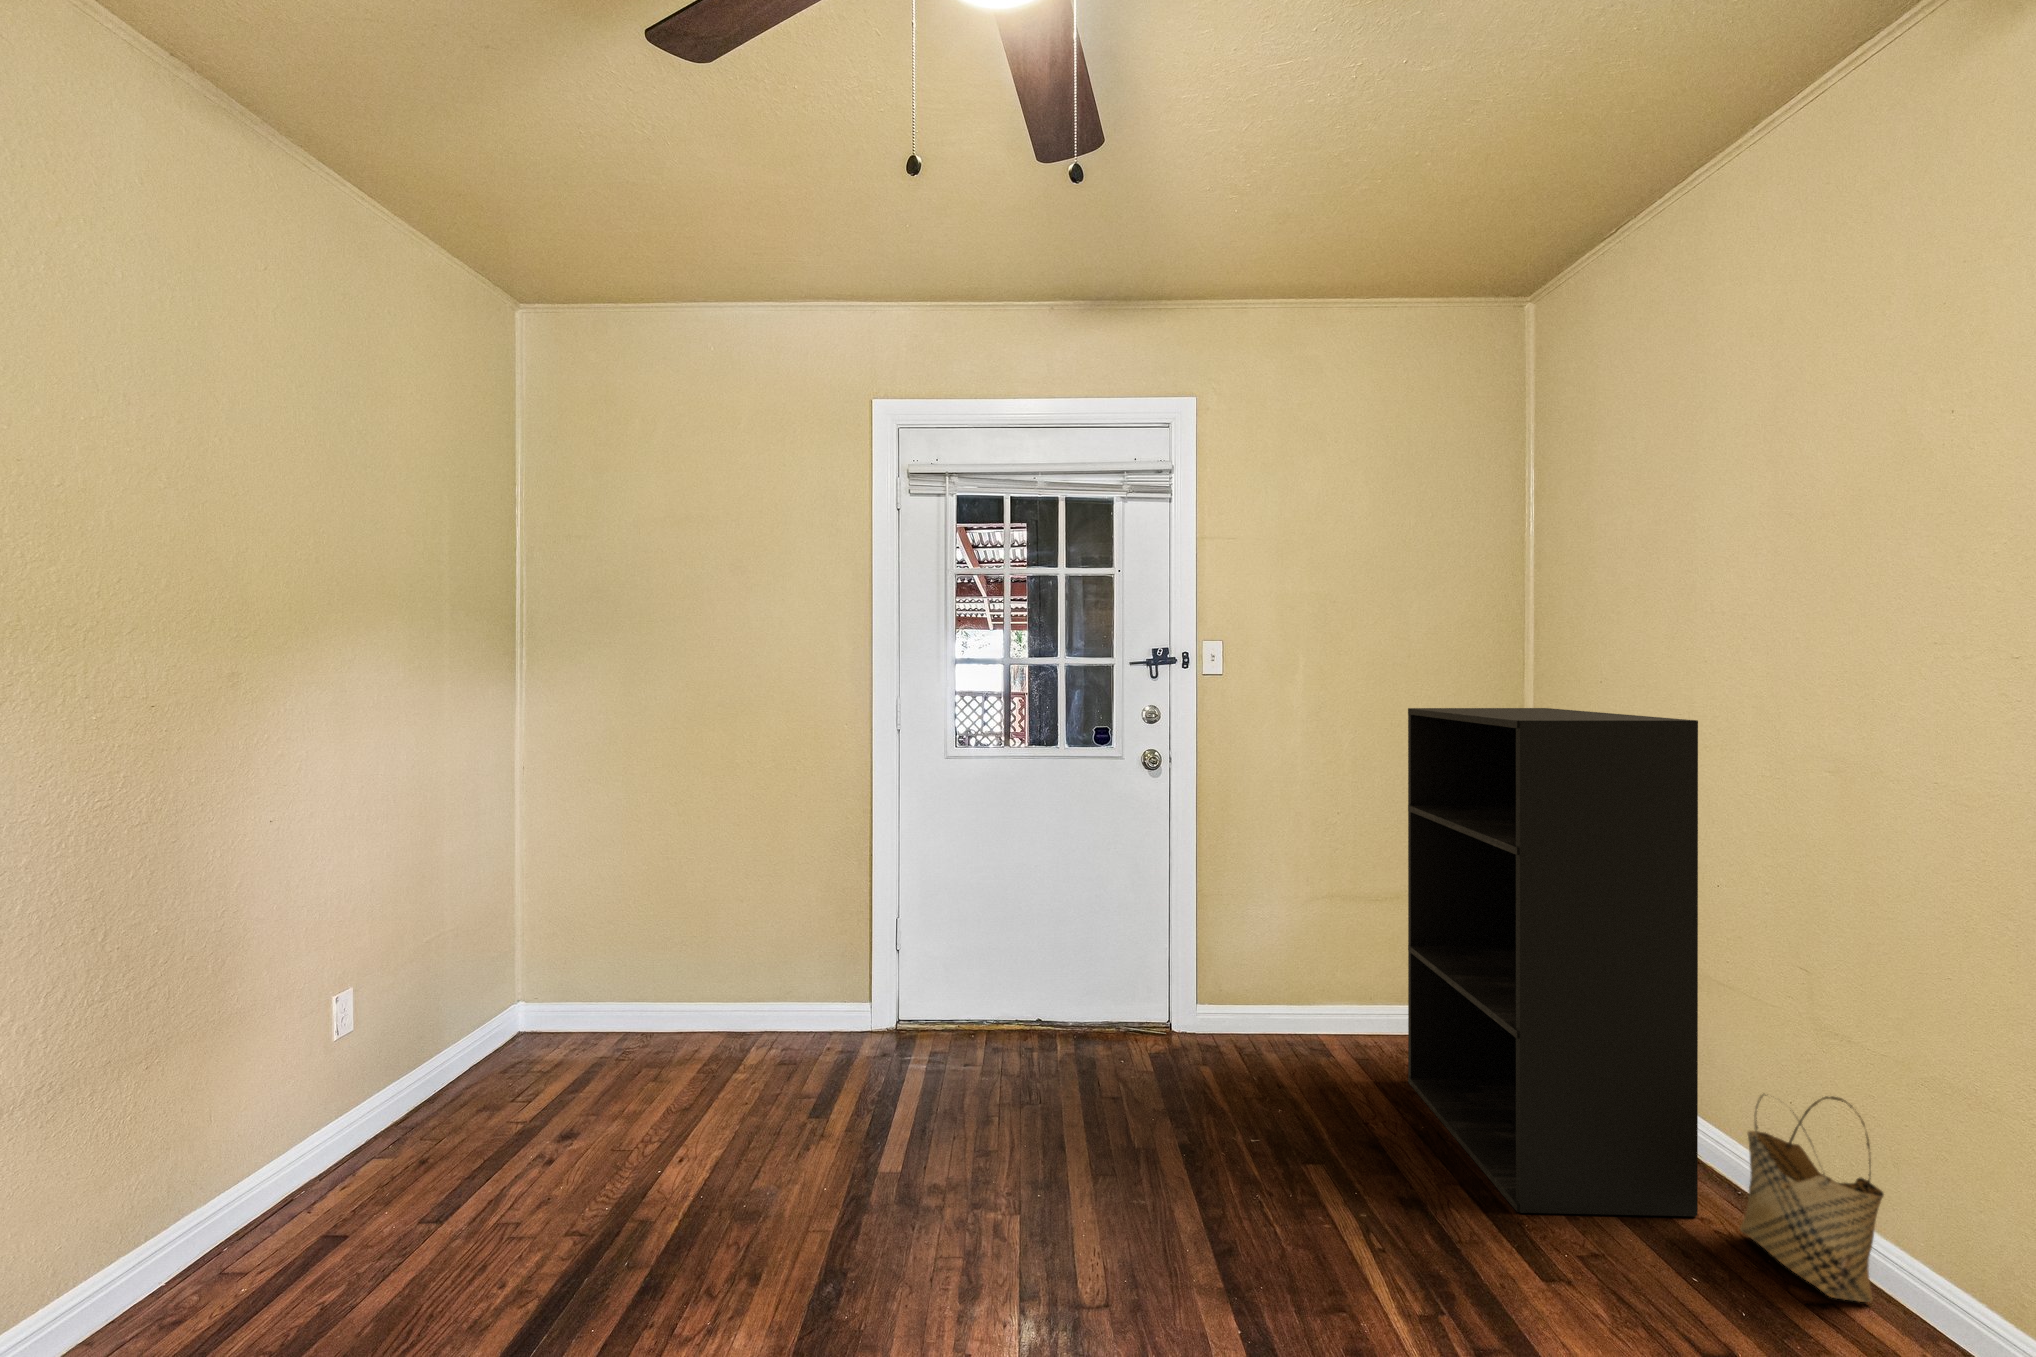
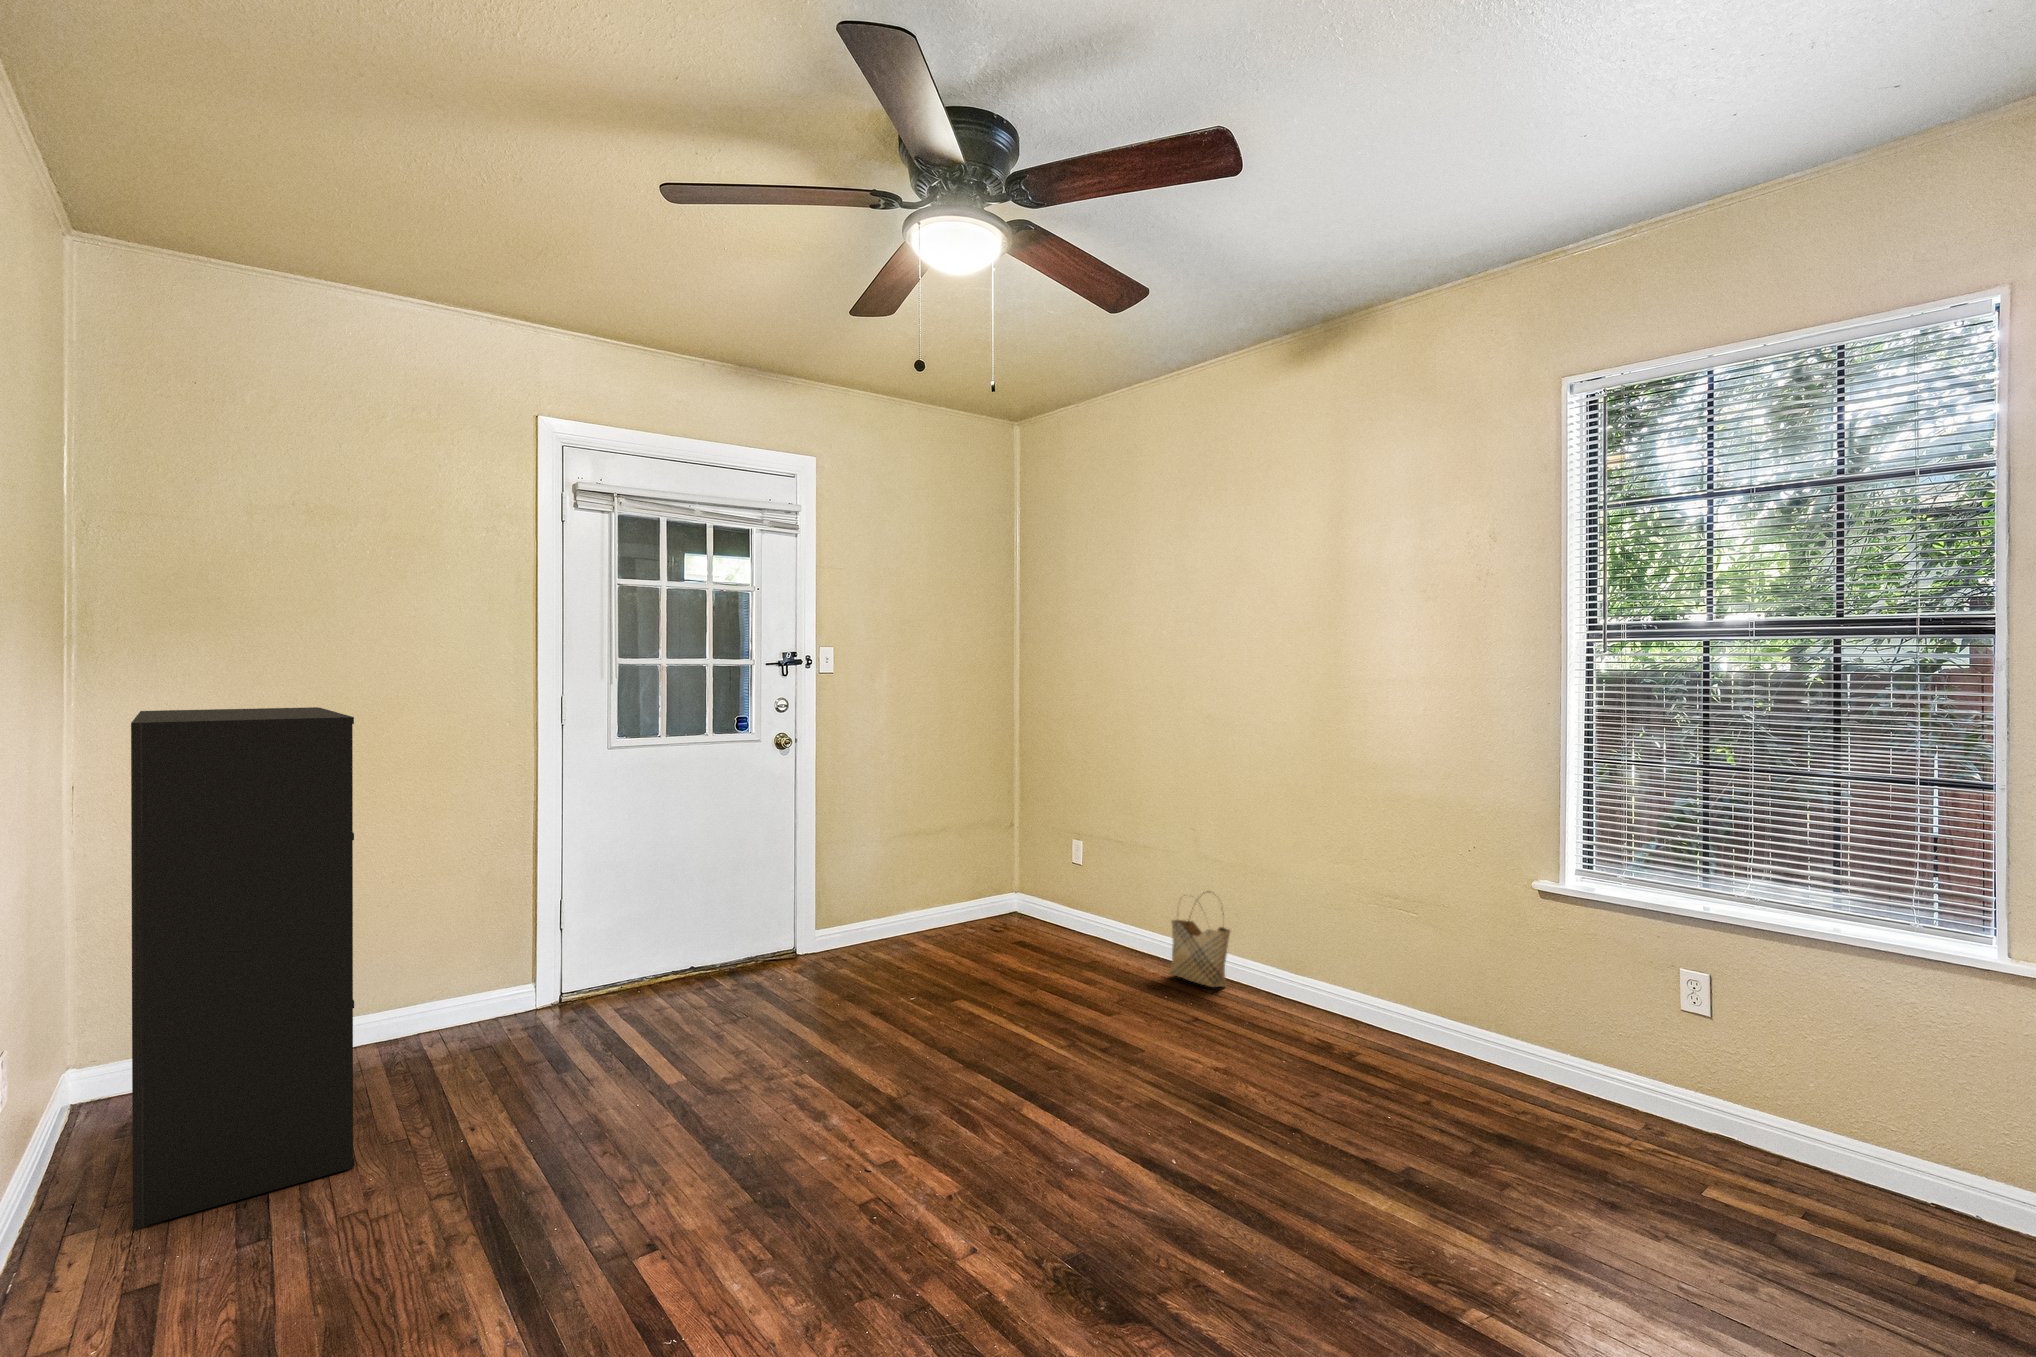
bookshelf: present [1408,708,1698,1216] -> present [131,707,355,1229]

